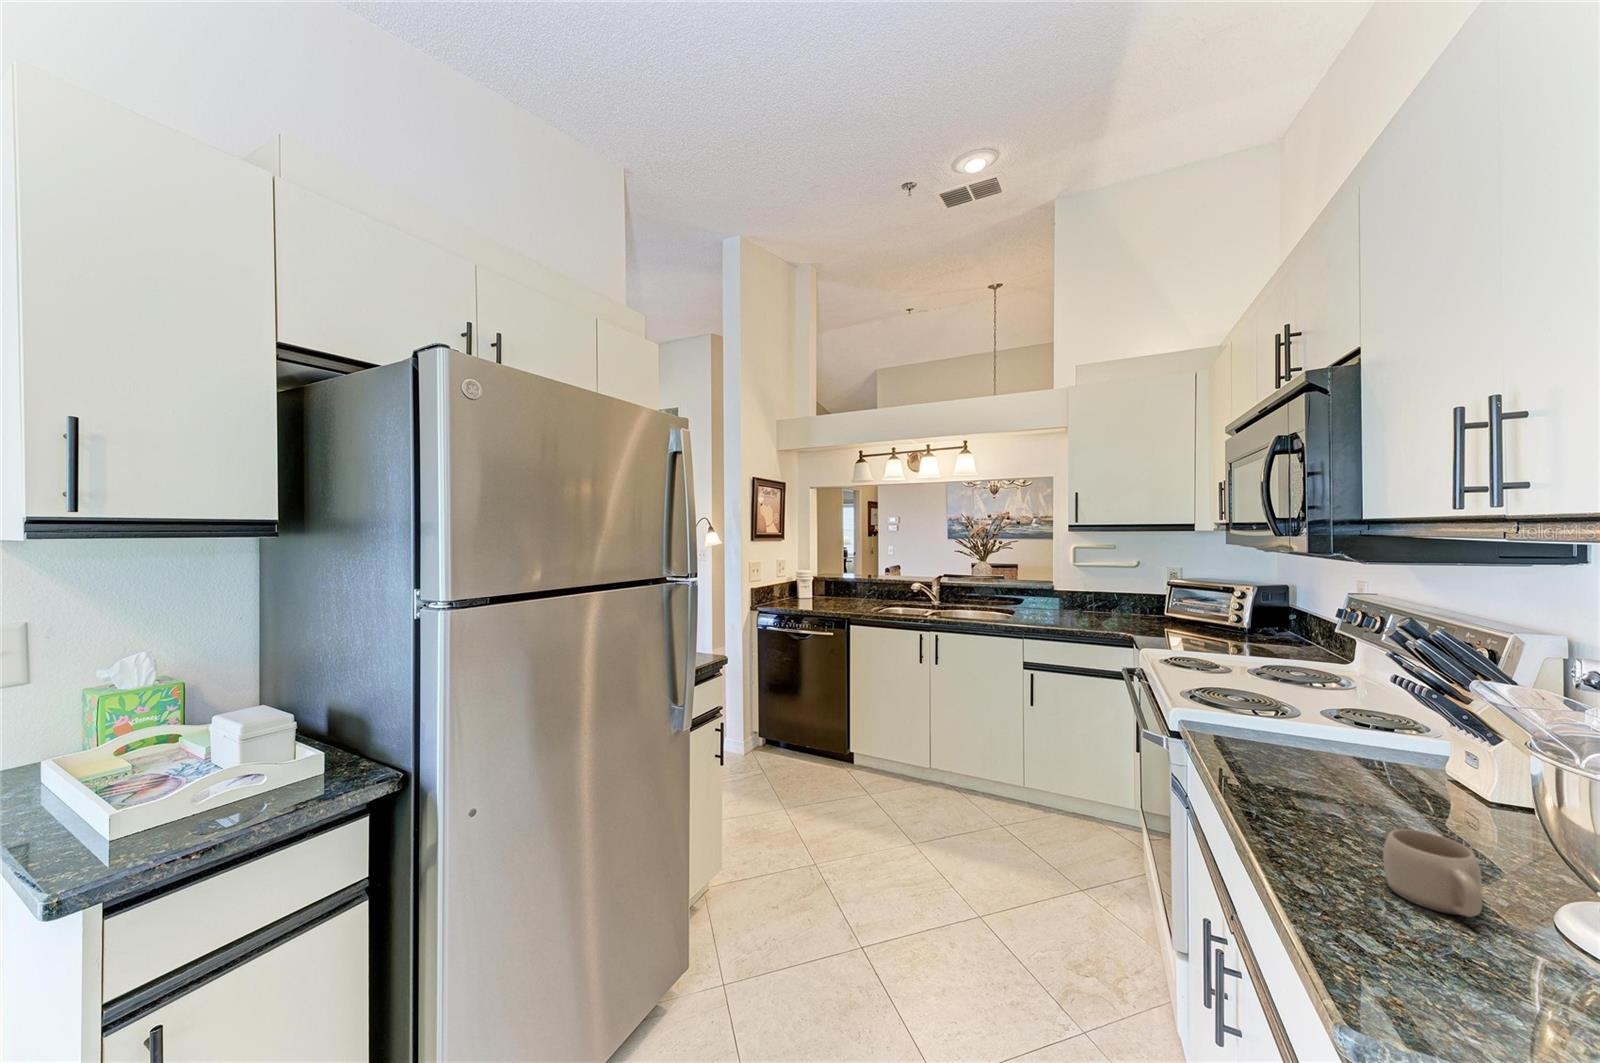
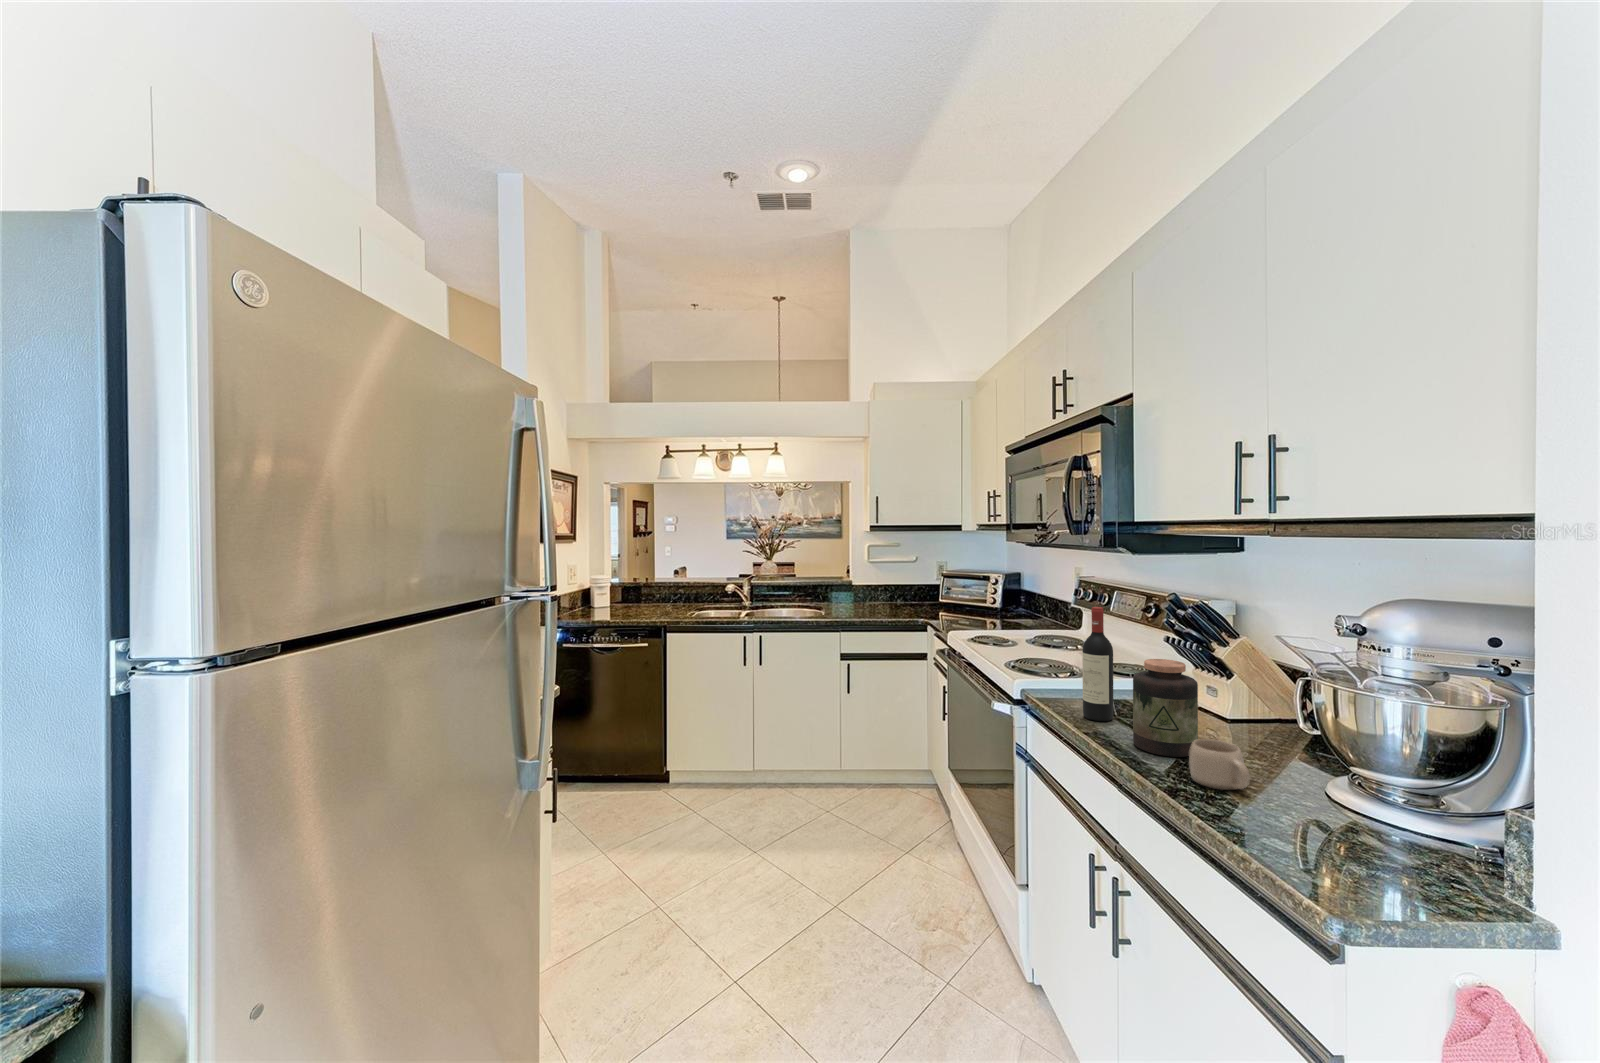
wine bottle: none [1265,629,1312,780] -> present [1082,607,1113,721]
jar: none [1319,705,1427,850] -> present [1133,659,1198,757]

